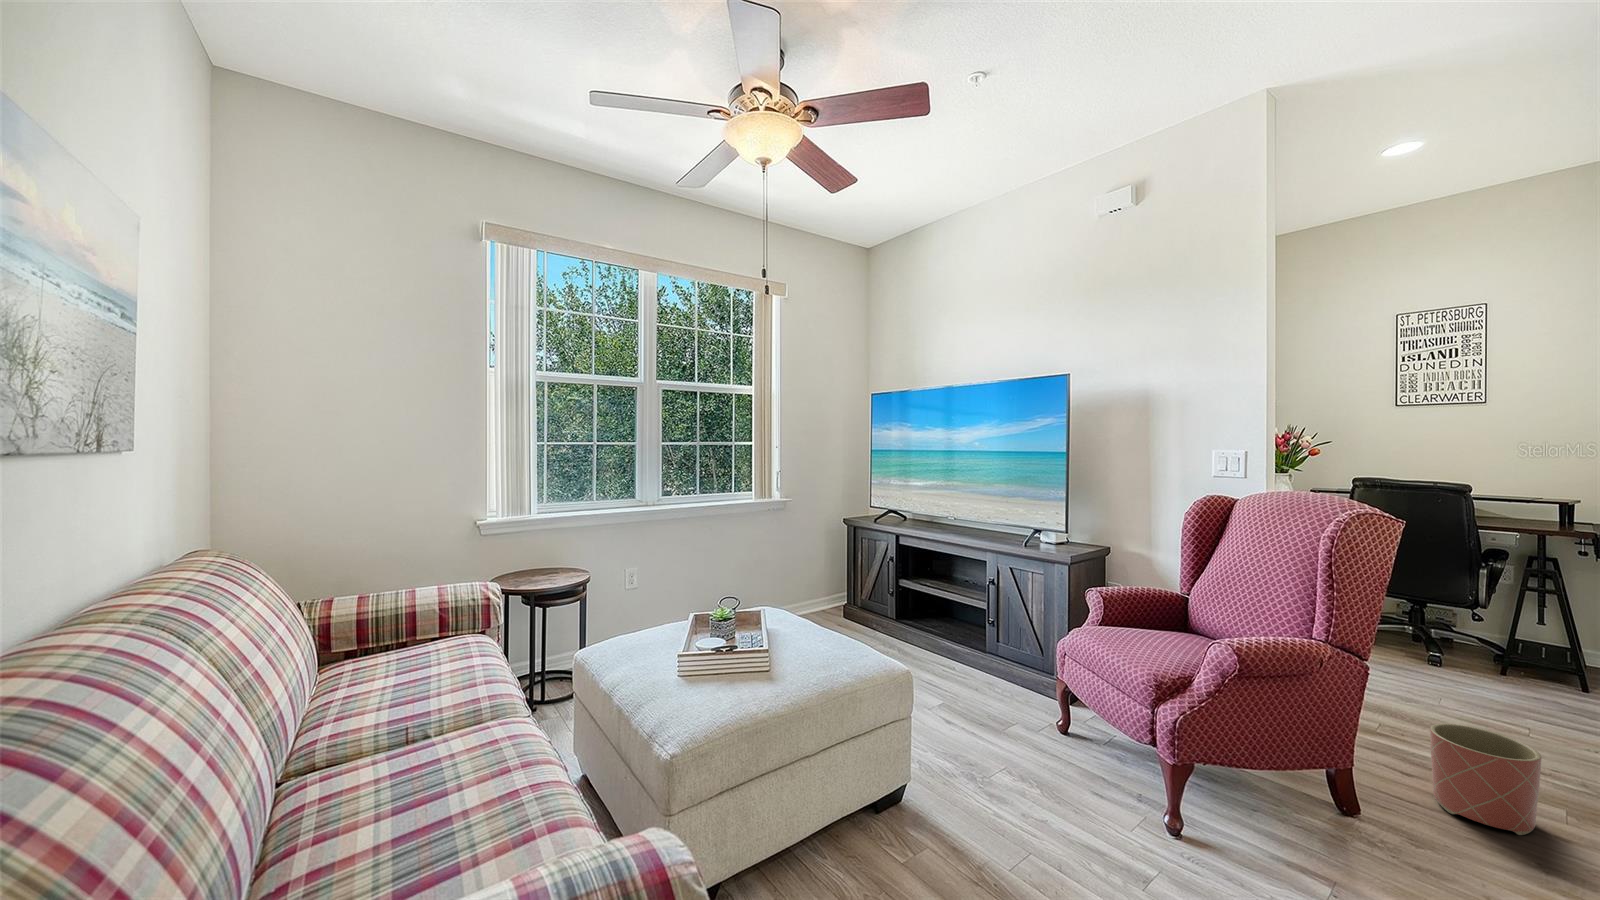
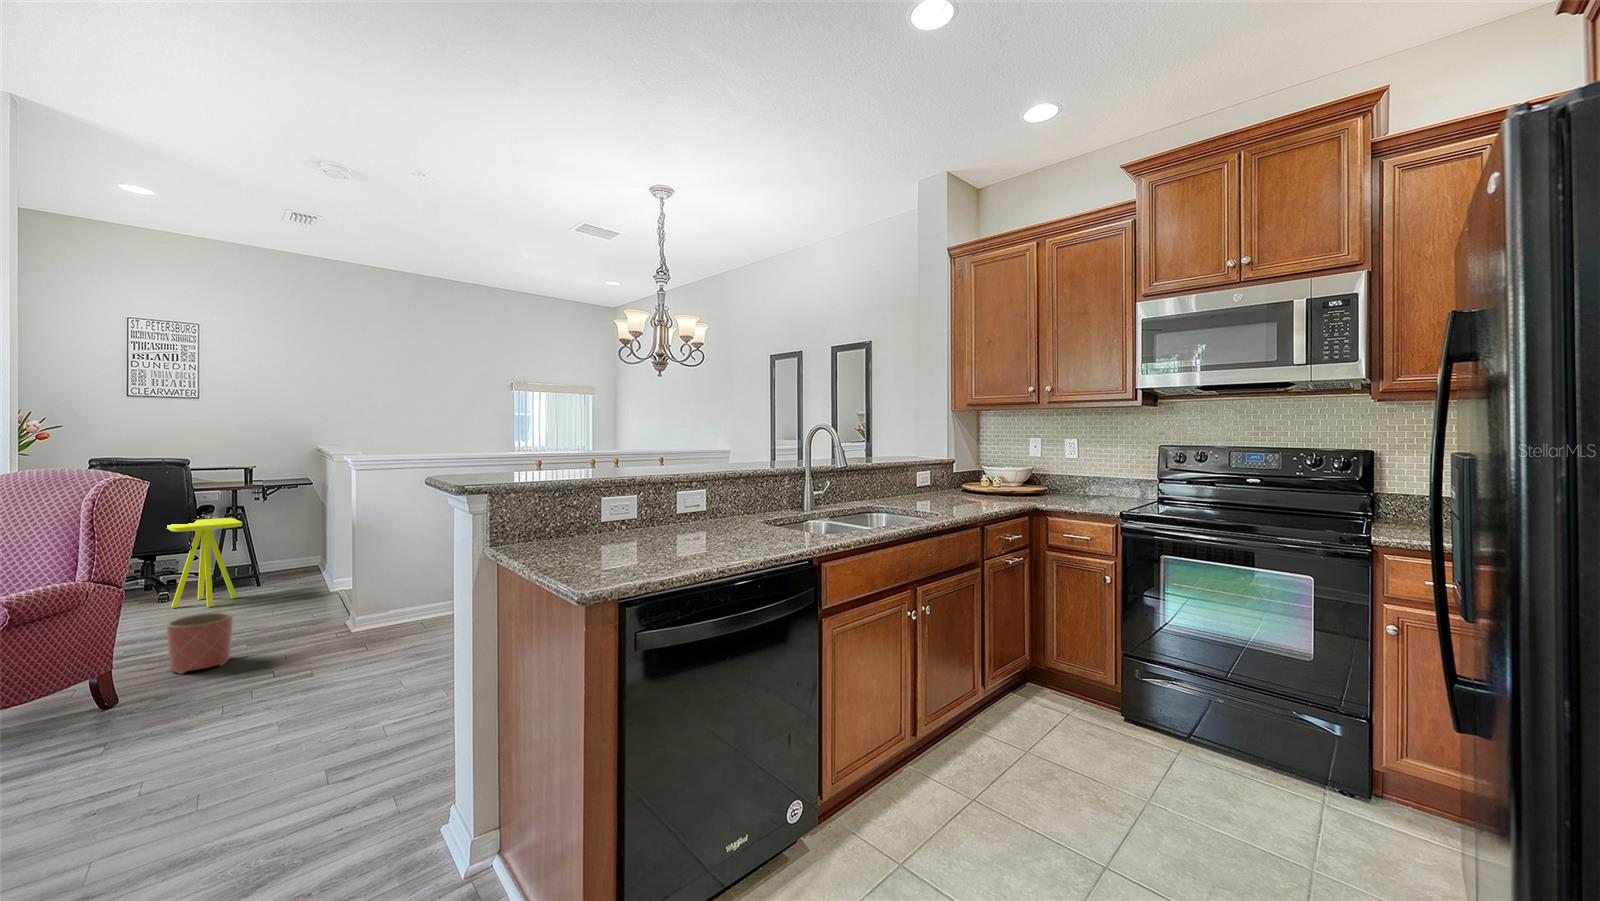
side table: none [1436,566,1556,701] -> present [167,518,242,608]

